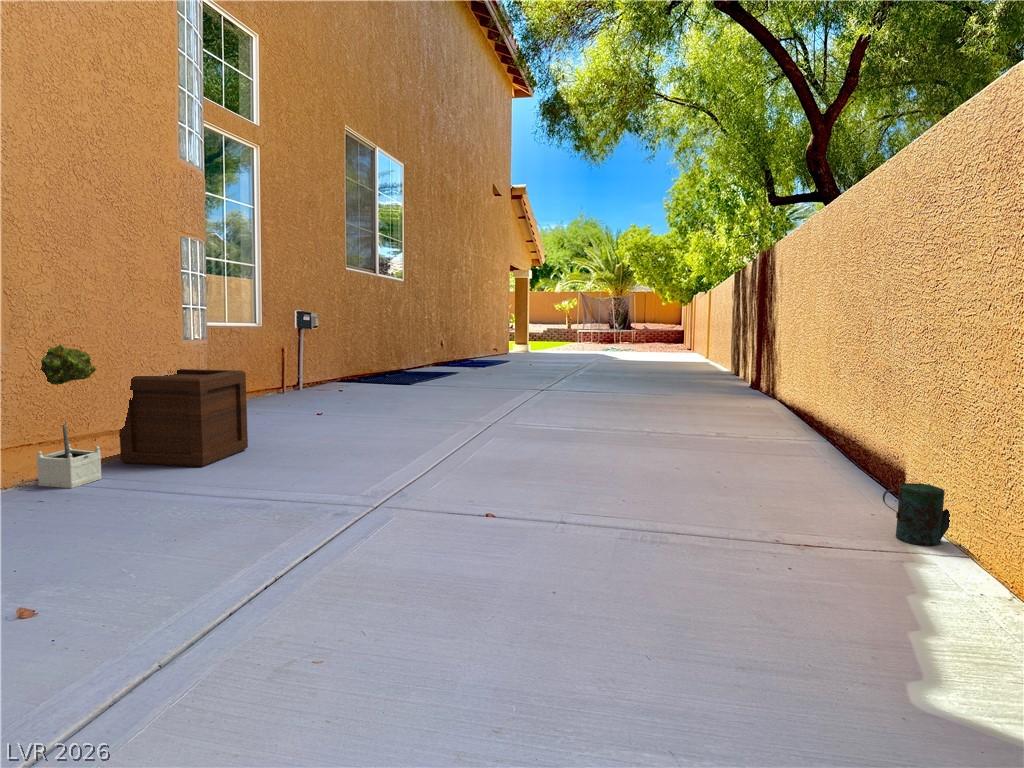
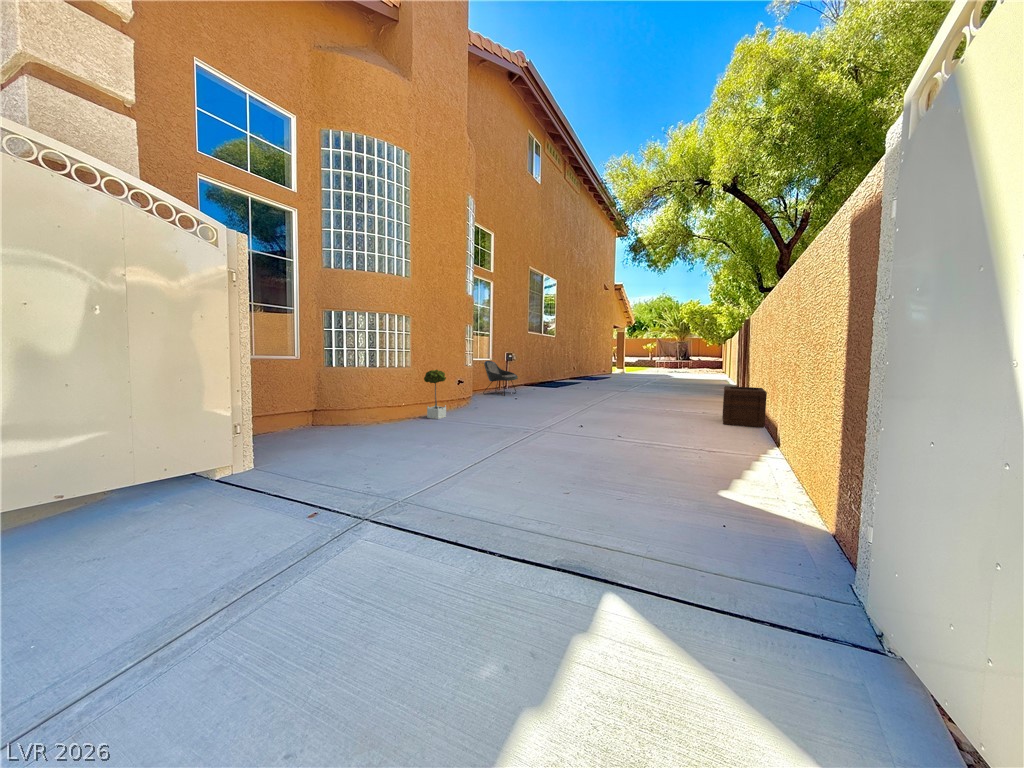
lounge chair: none [238,326,322,407] -> present [483,361,518,396]
wooden crate: present [119,369,248,467] -> present [722,386,767,428]
watering can: present [883,482,950,546] -> none [737,428,779,452]

